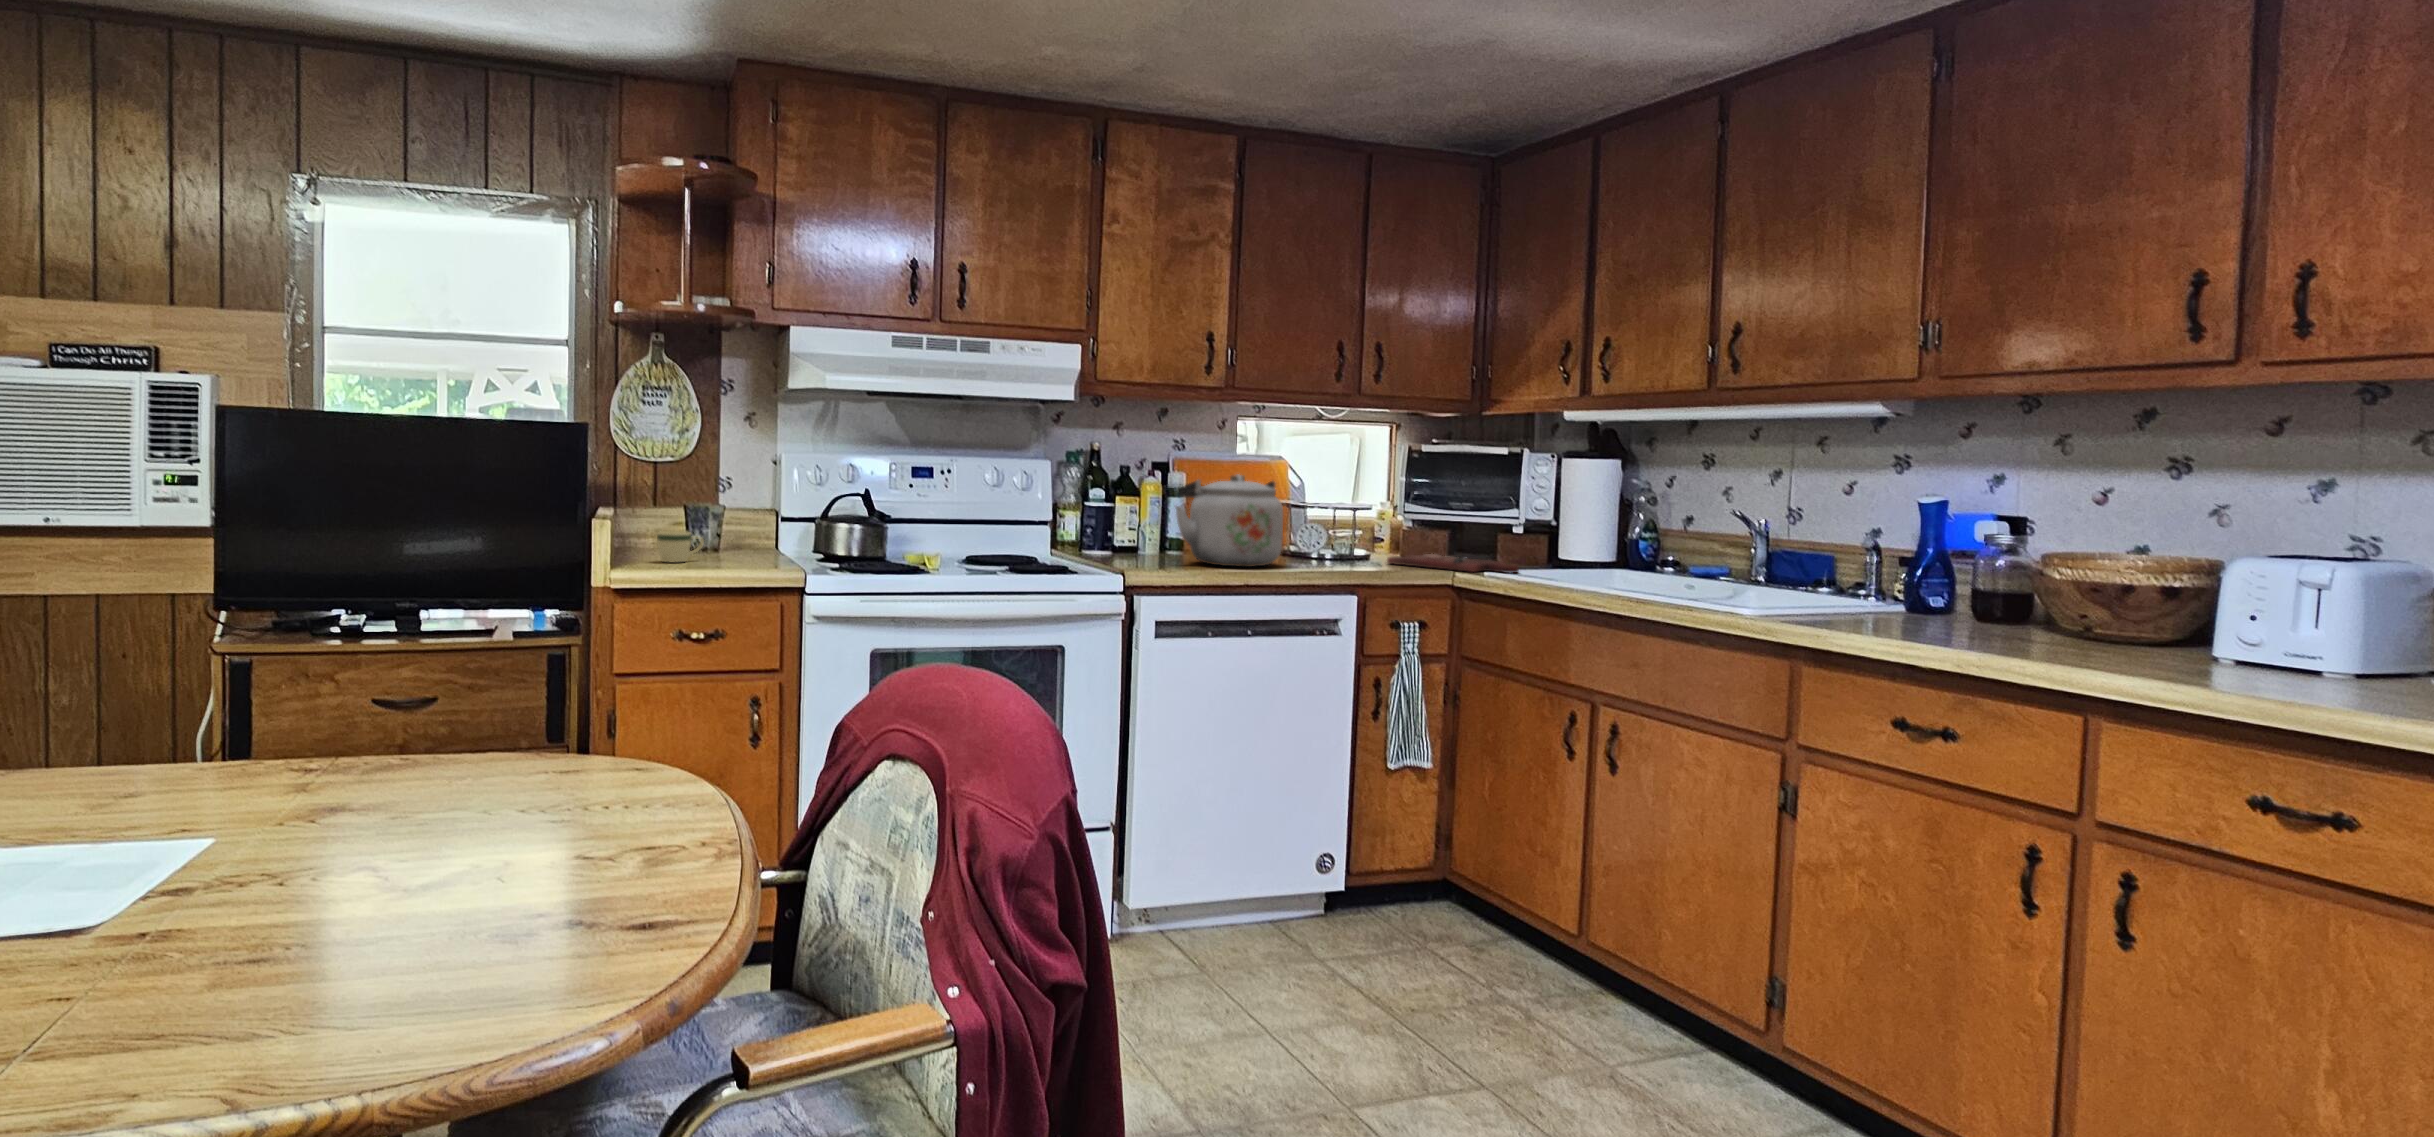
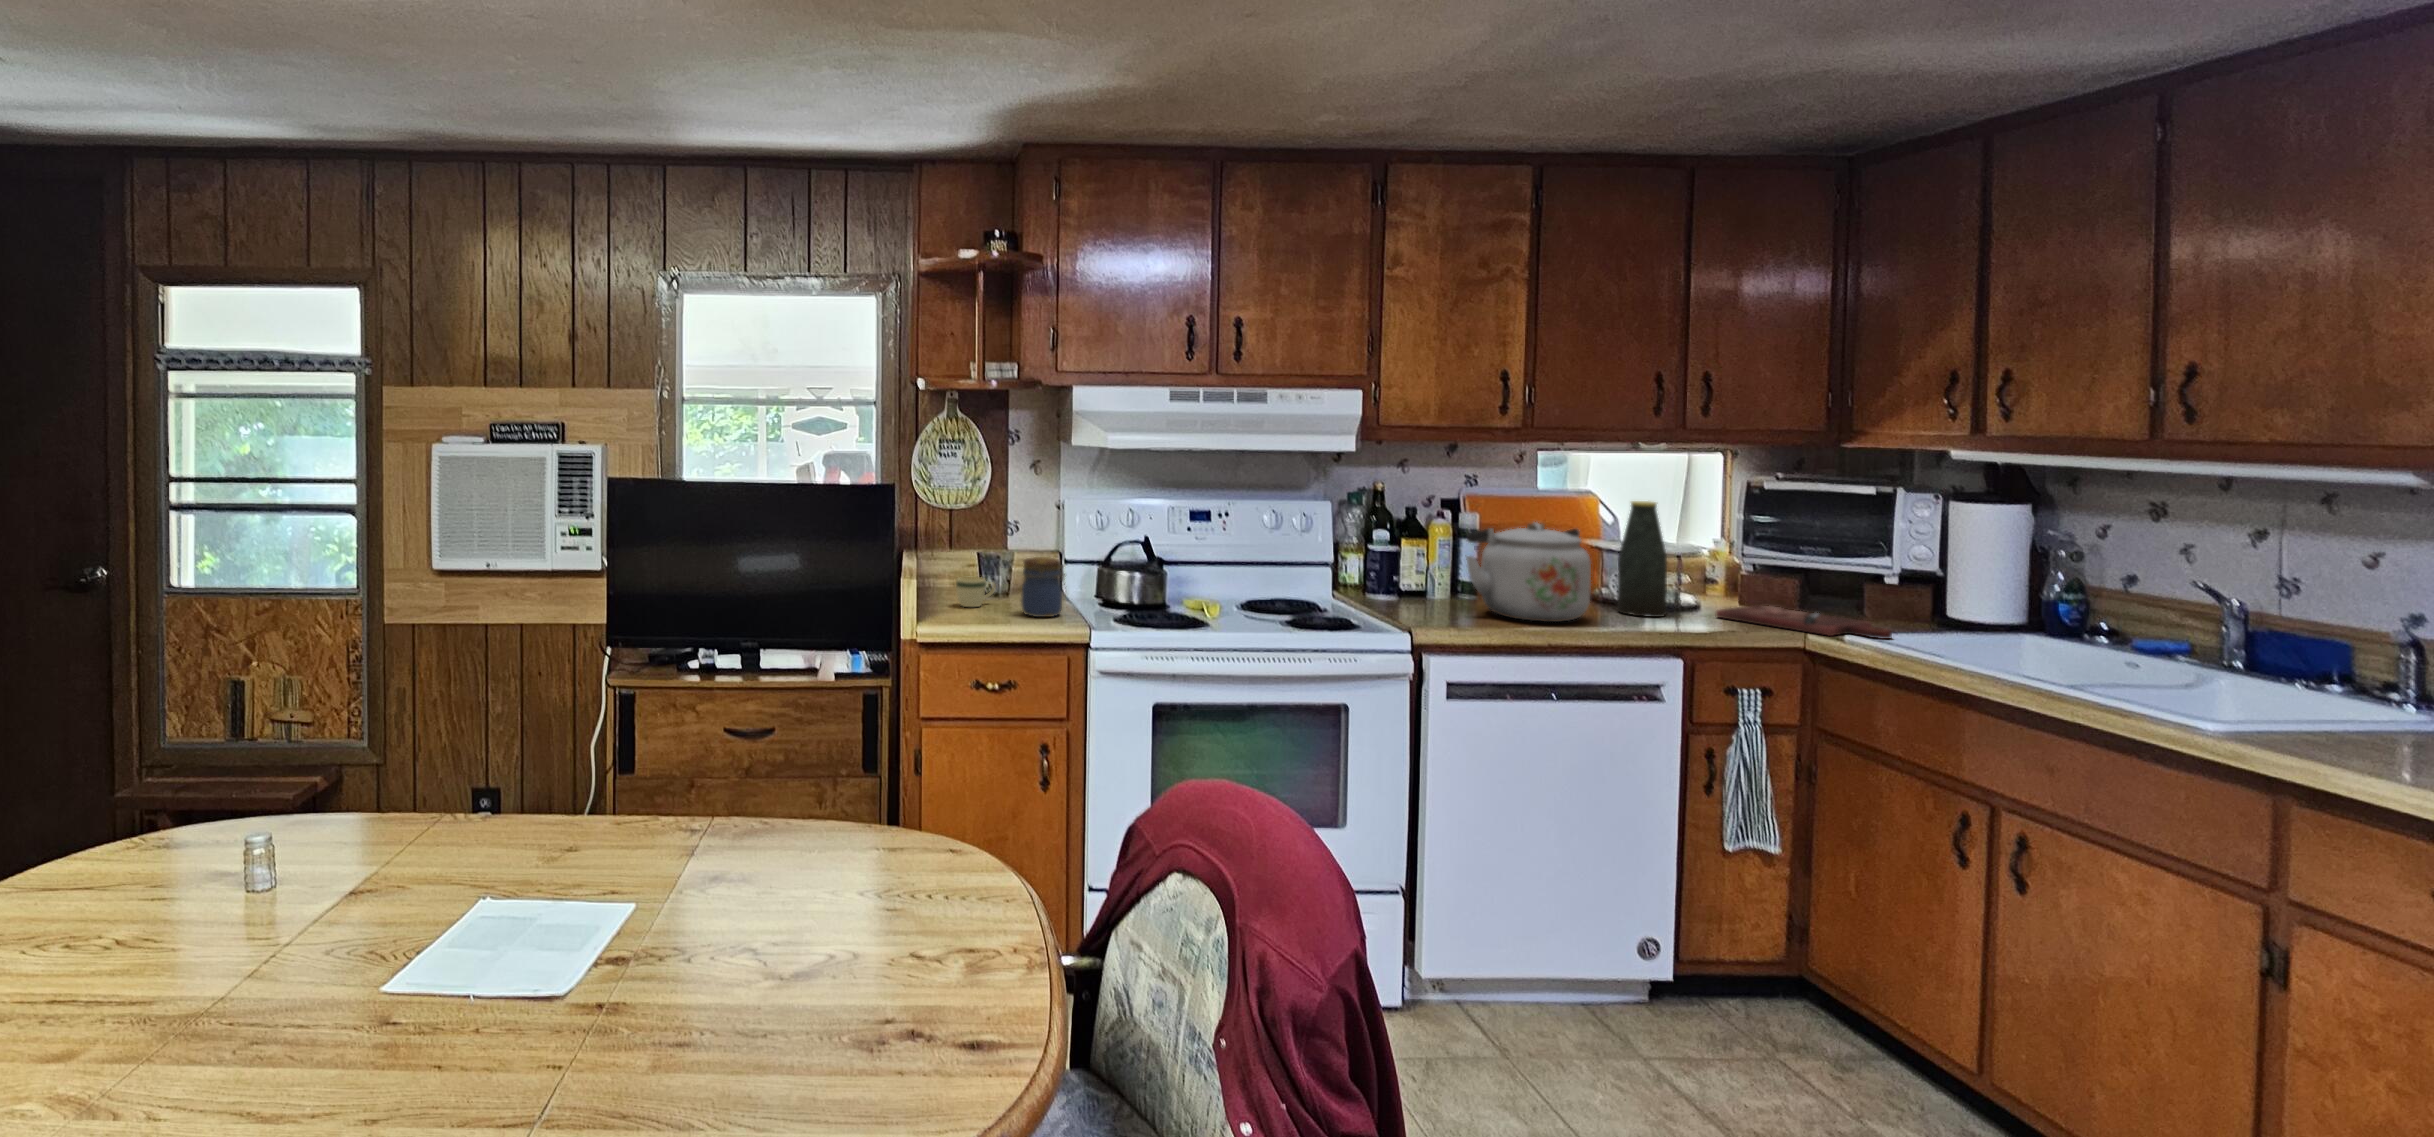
bottle: none [1308,458,1349,564] -> present [1617,501,1667,617]
jar: none [728,505,779,568] -> present [1021,557,1066,617]

